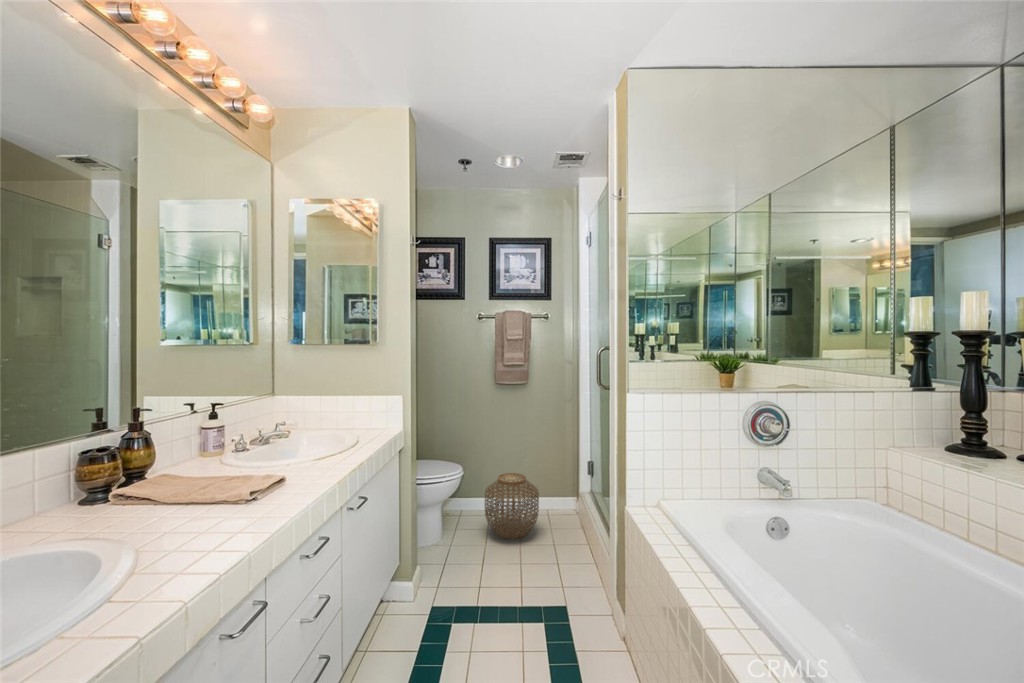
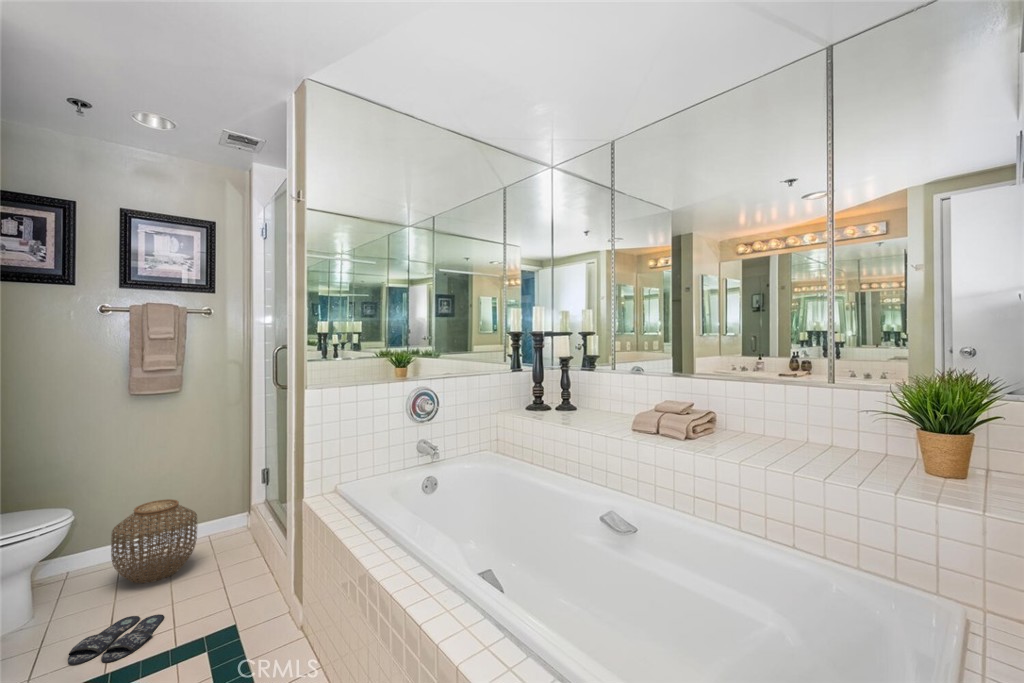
slippers: none [458,565,515,601] -> present [68,614,164,665]

